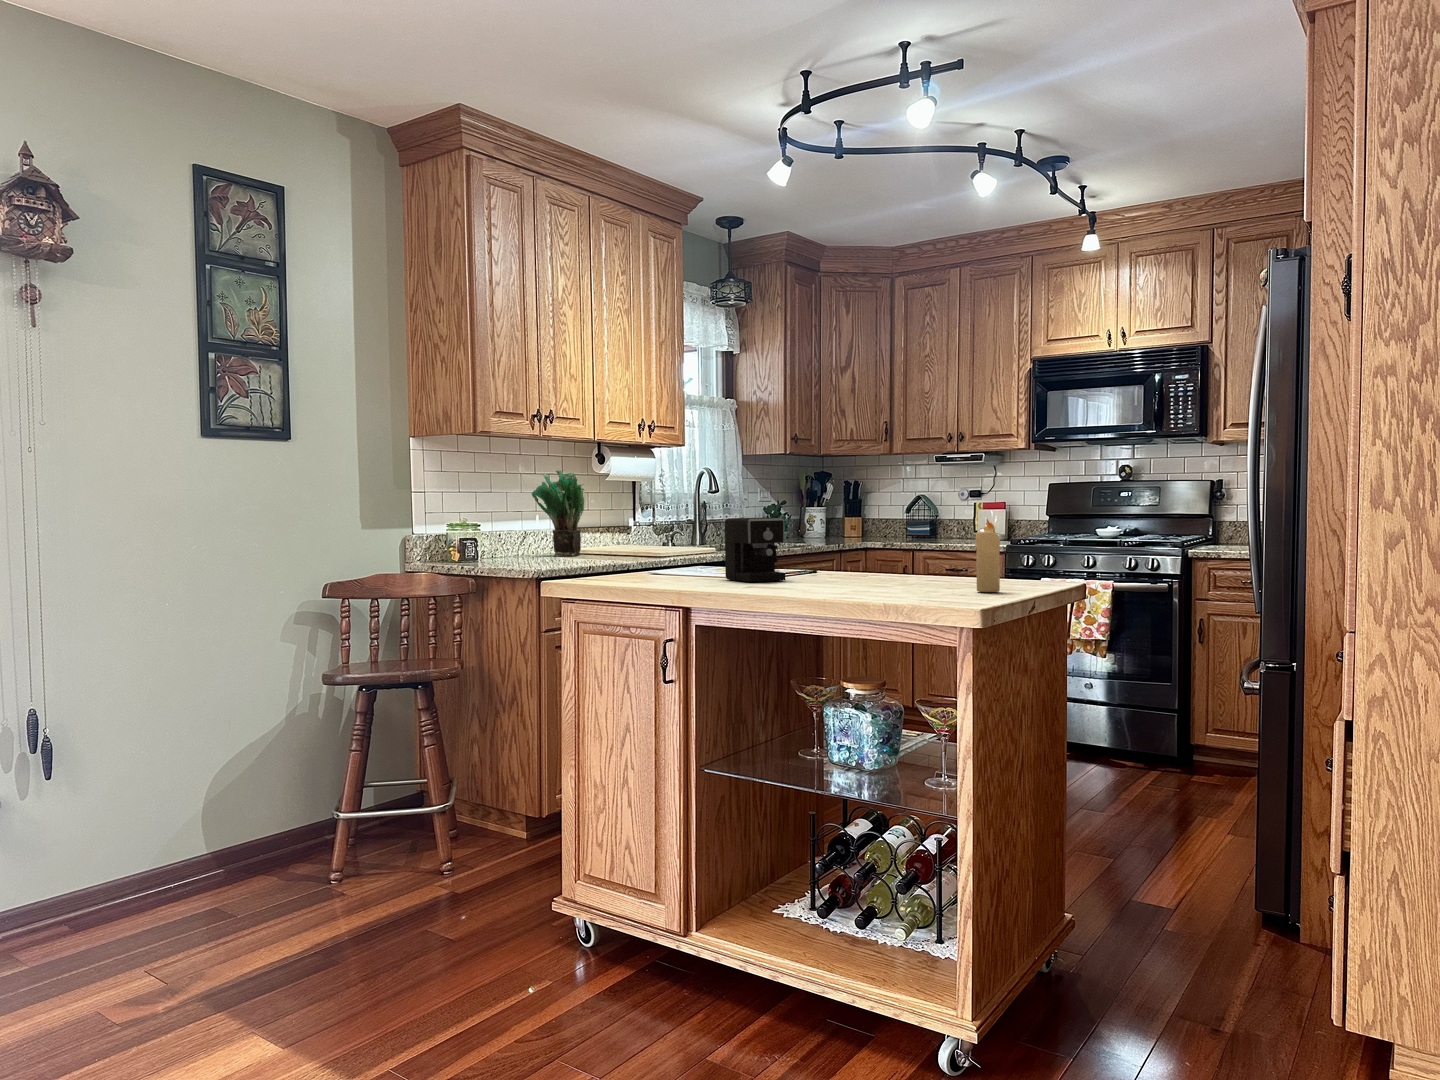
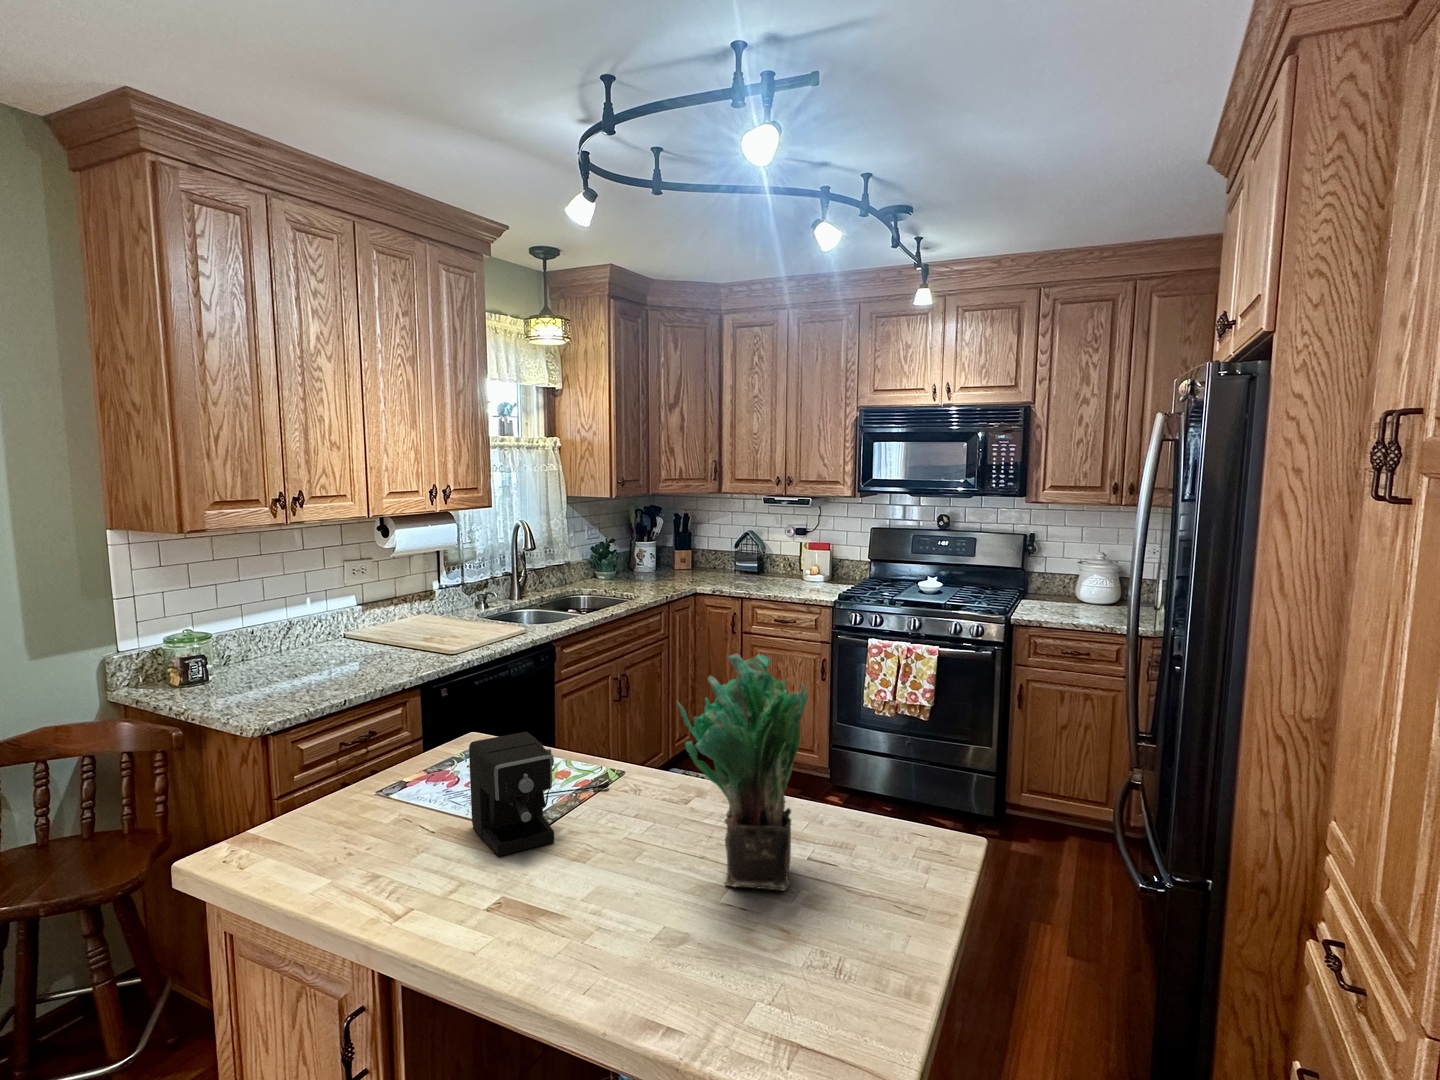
potted plant: present [532,470,584,556] -> present [677,654,808,891]
candle: present [975,519,1000,592] -> none [831,847,870,967]

